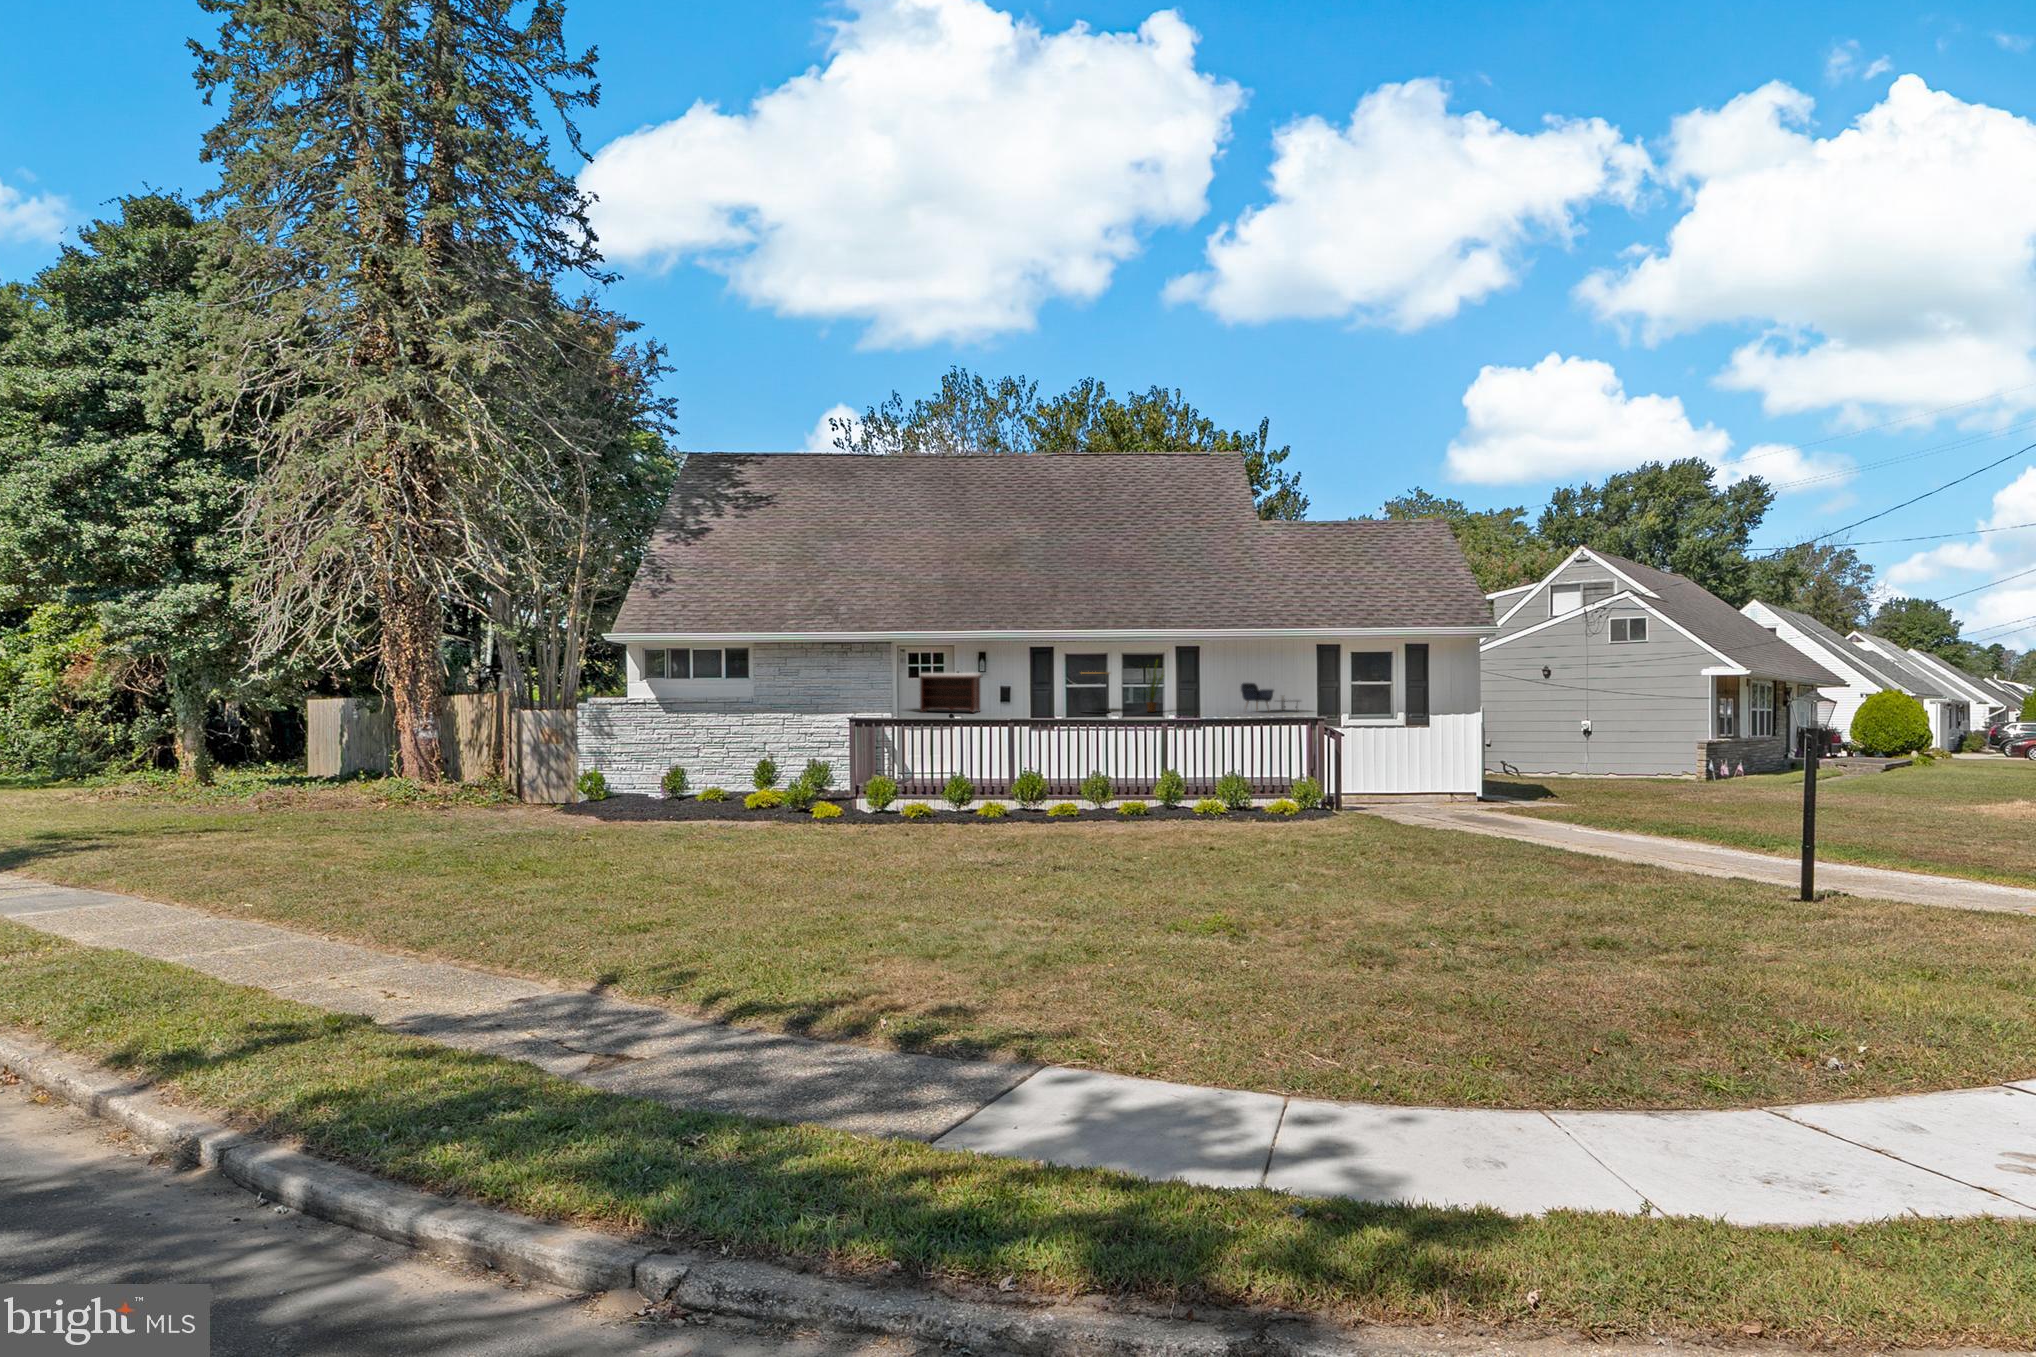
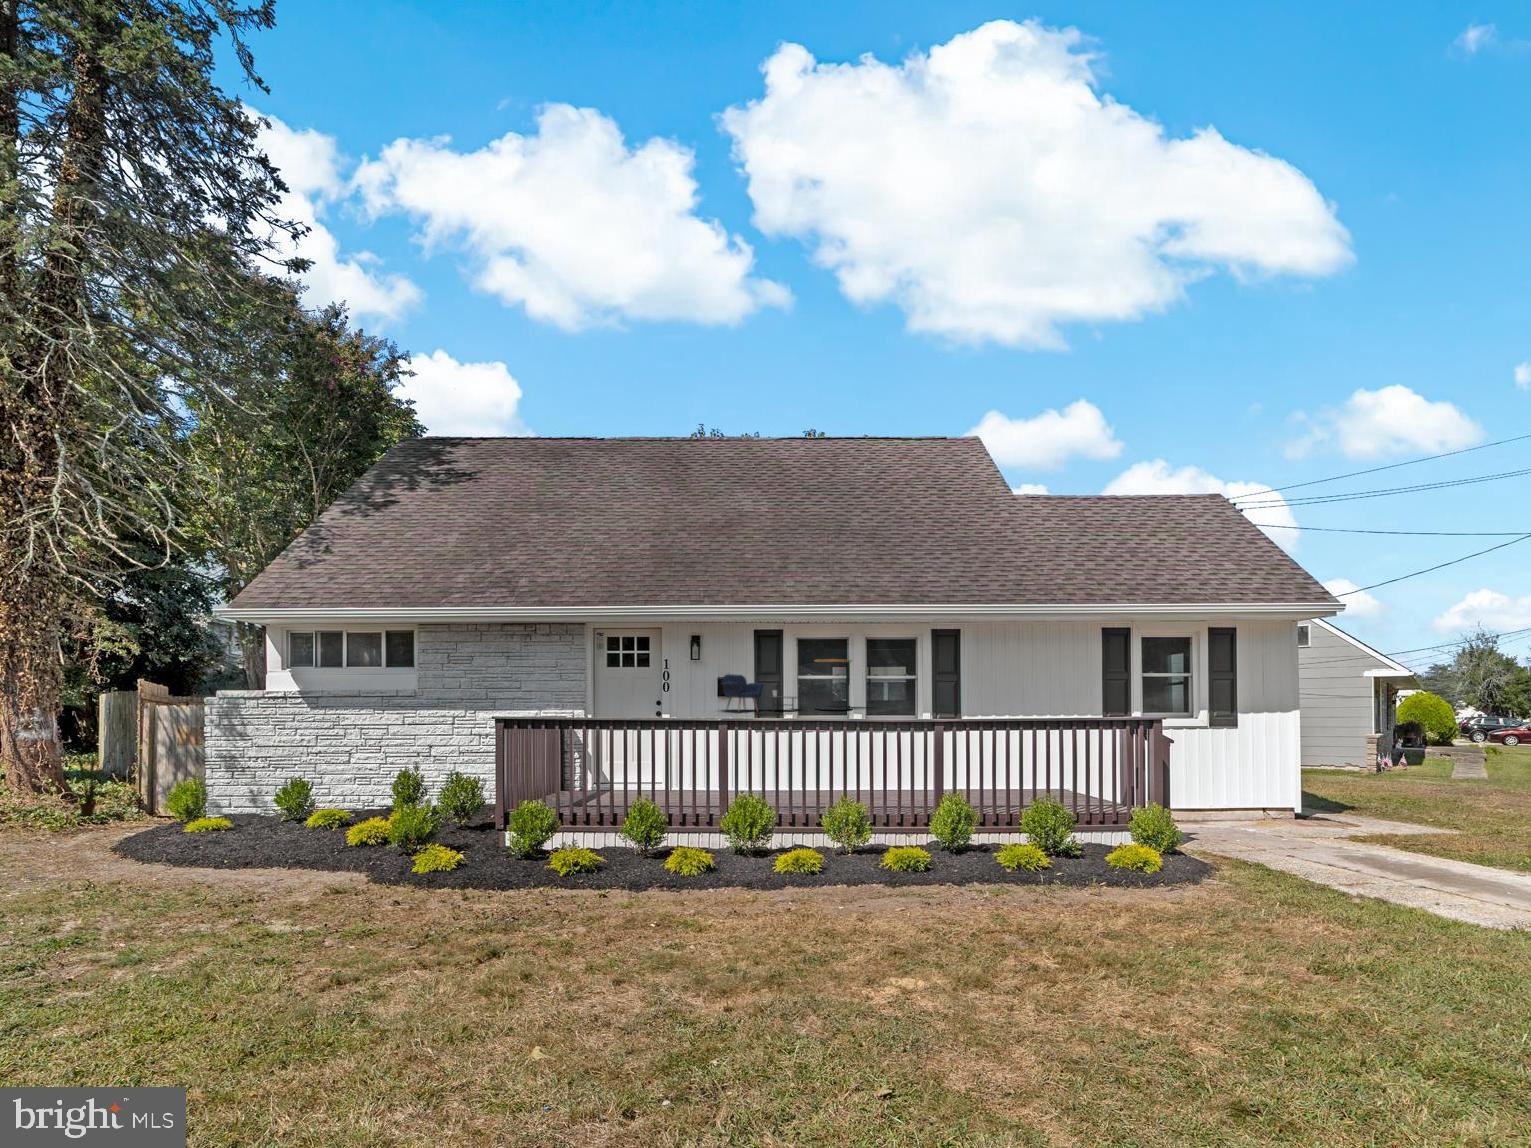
house plant: present [1147,661,1163,712] -> present [77,749,116,816]
bench: present [920,673,983,712] -> none [616,660,695,710]
armchair: present [1241,683,1298,710] -> present [721,674,796,710]

